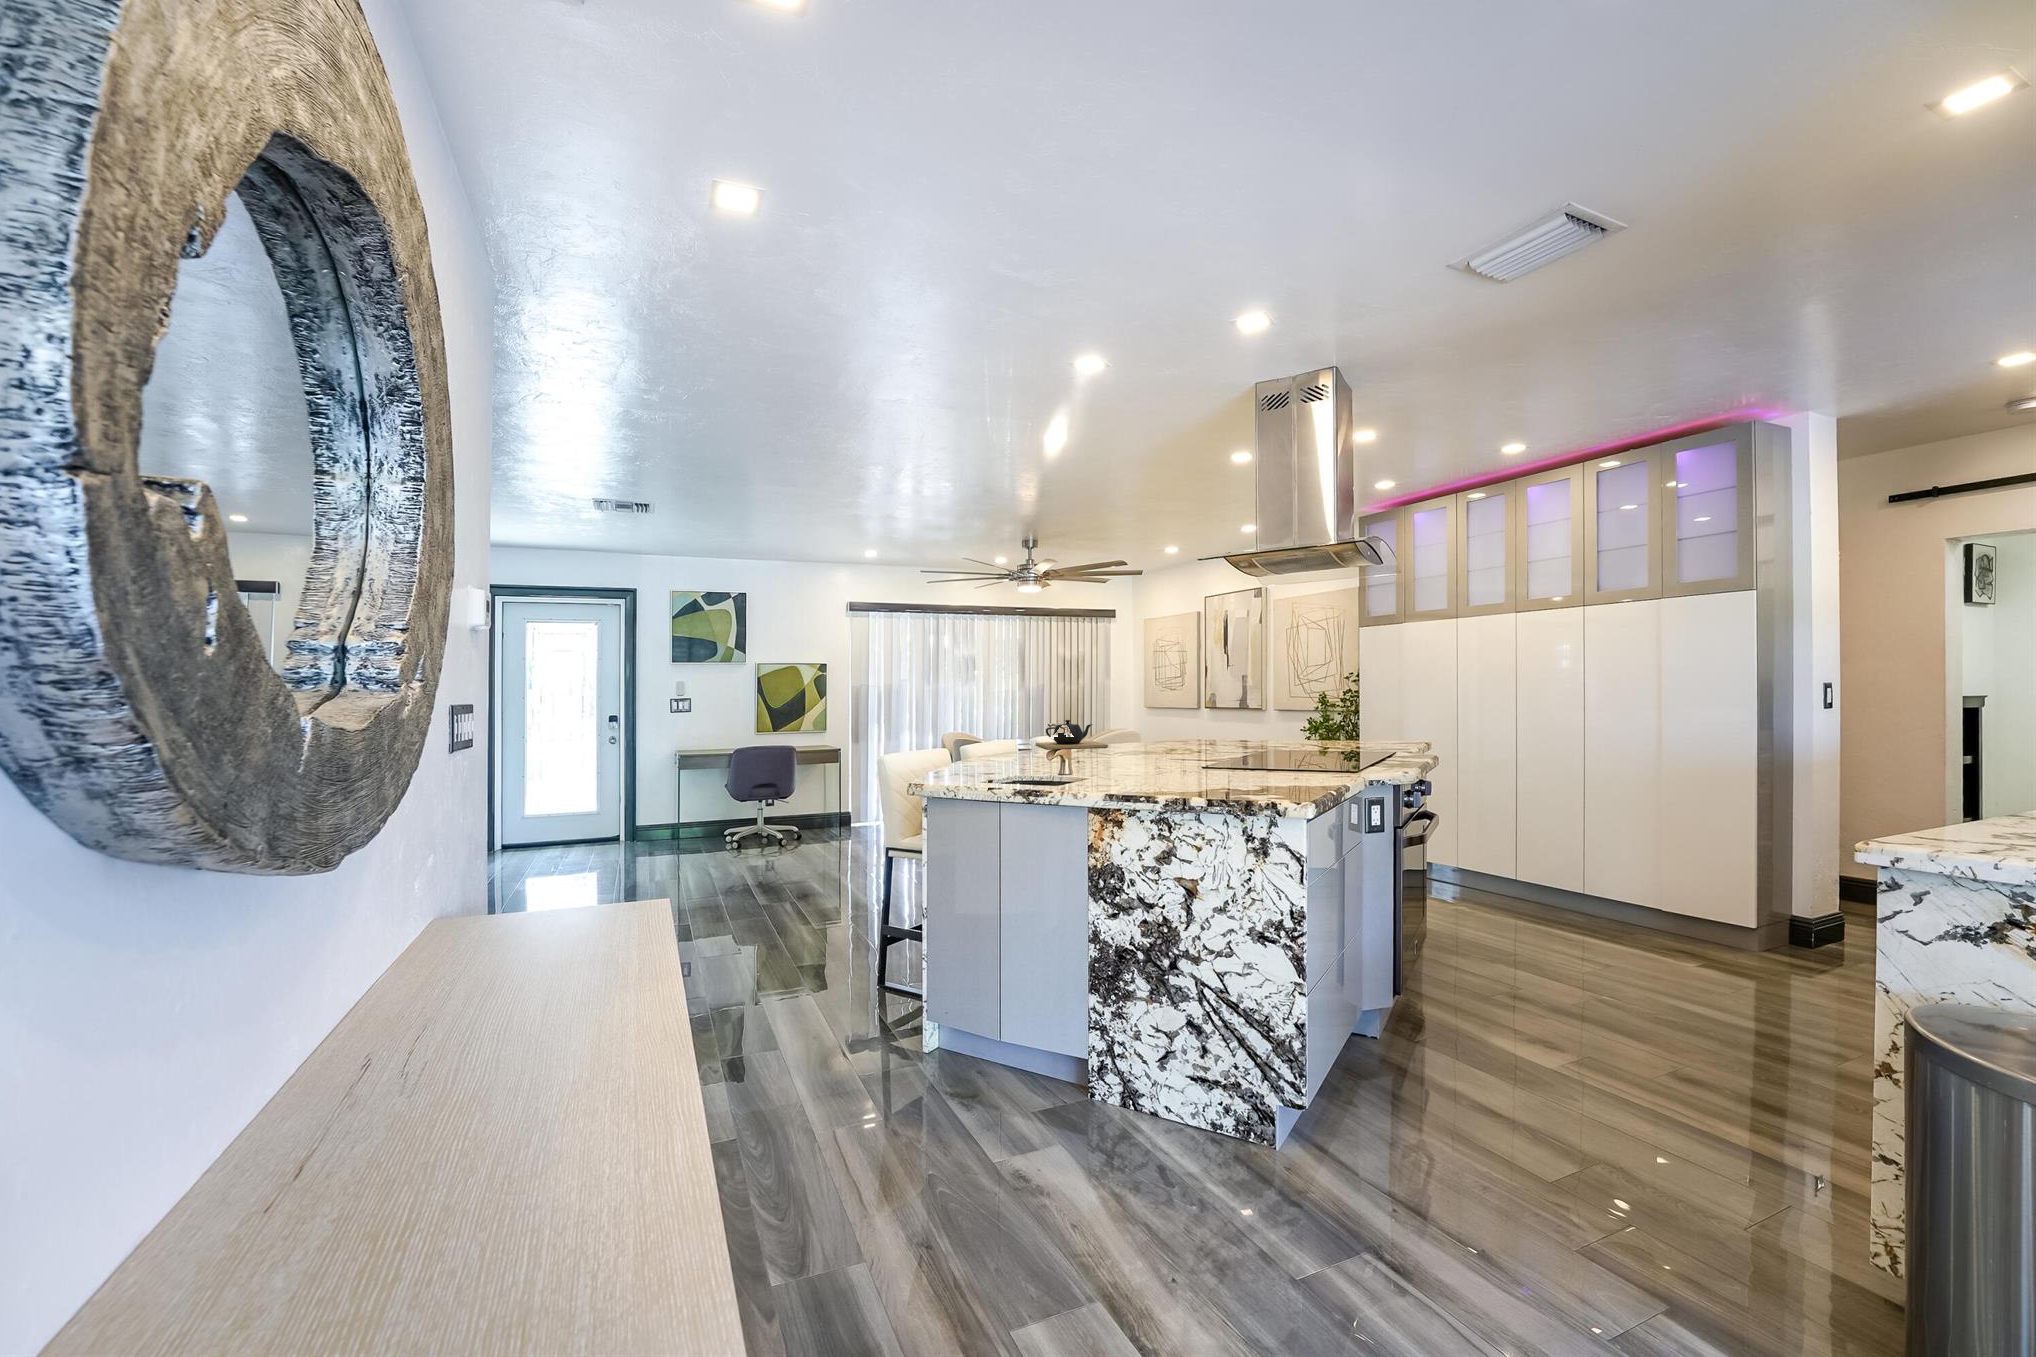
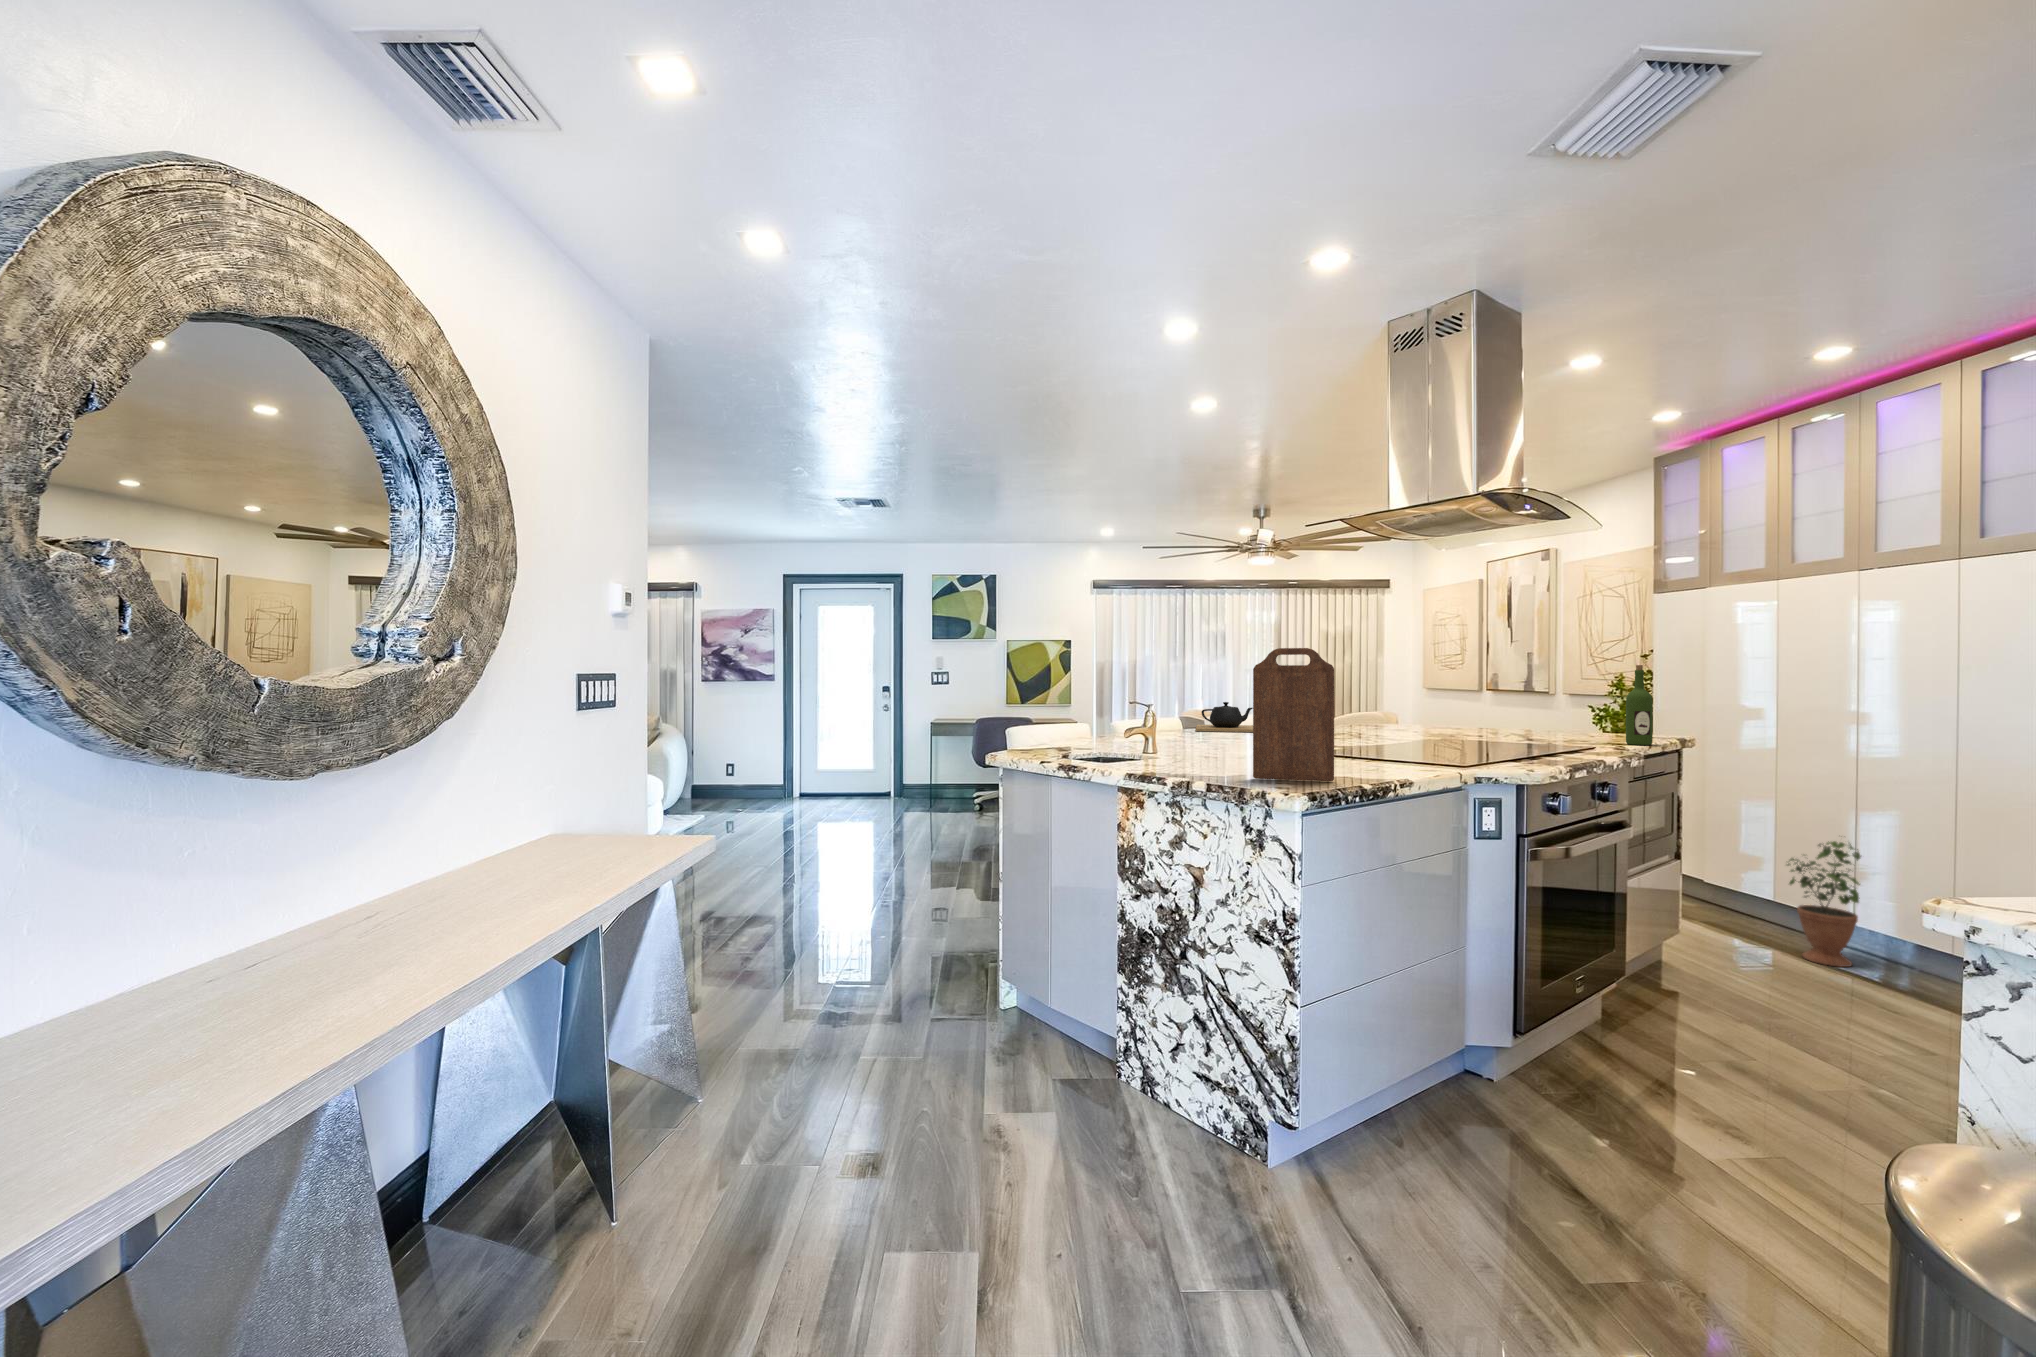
cutting board: none [1221,669,1291,791] -> present [1253,648,1334,781]
wine bottle: none [1385,680,1404,743] -> present [1626,665,1653,745]
potted plant: none [1461,803,1509,900] -> present [1787,841,1861,967]

